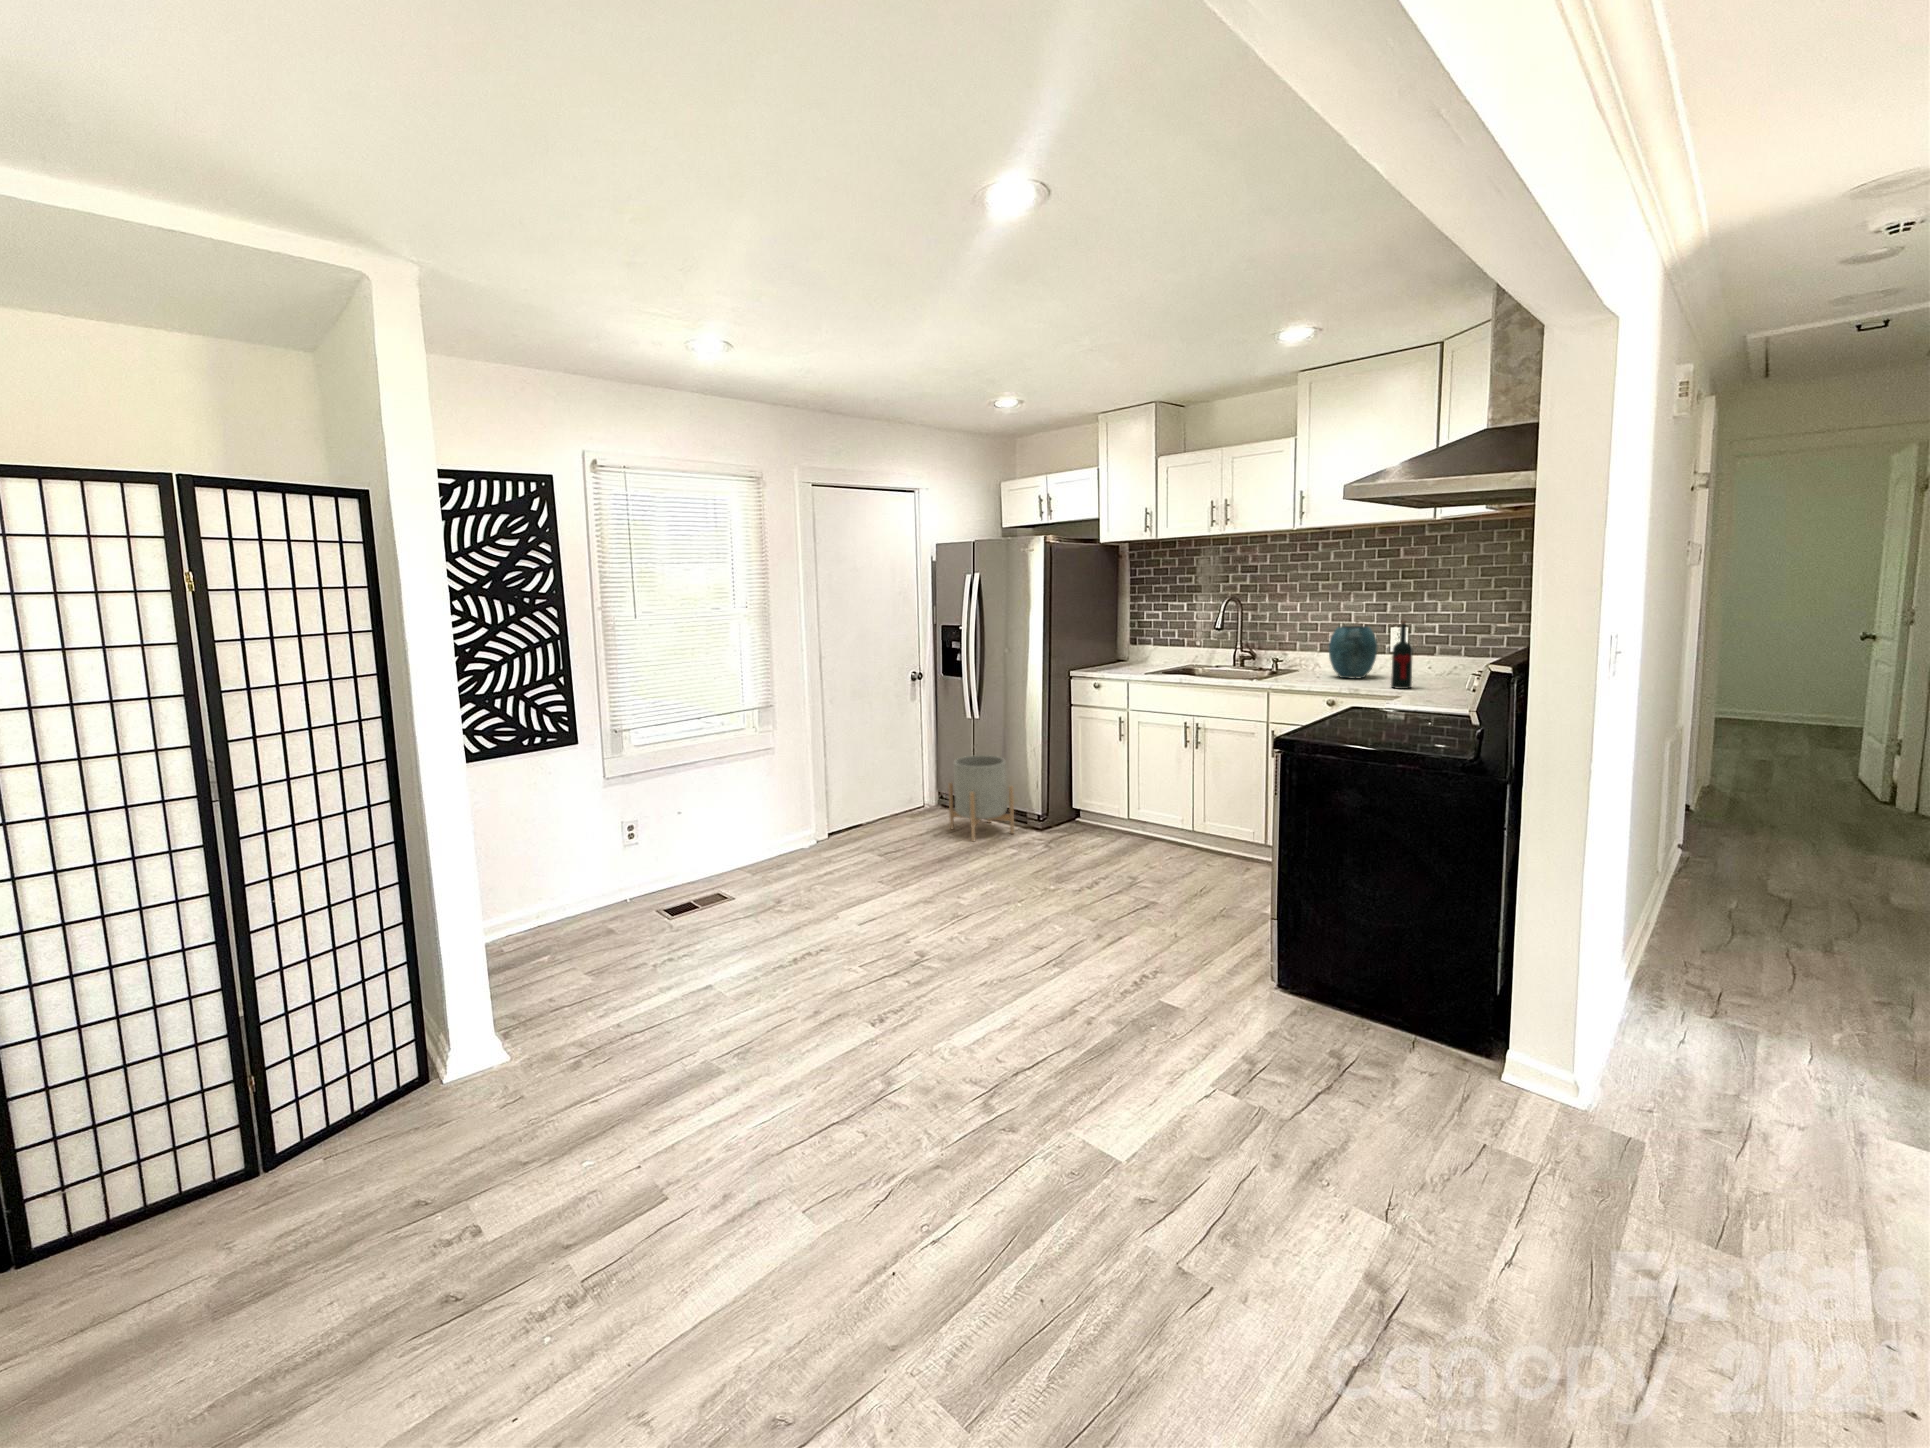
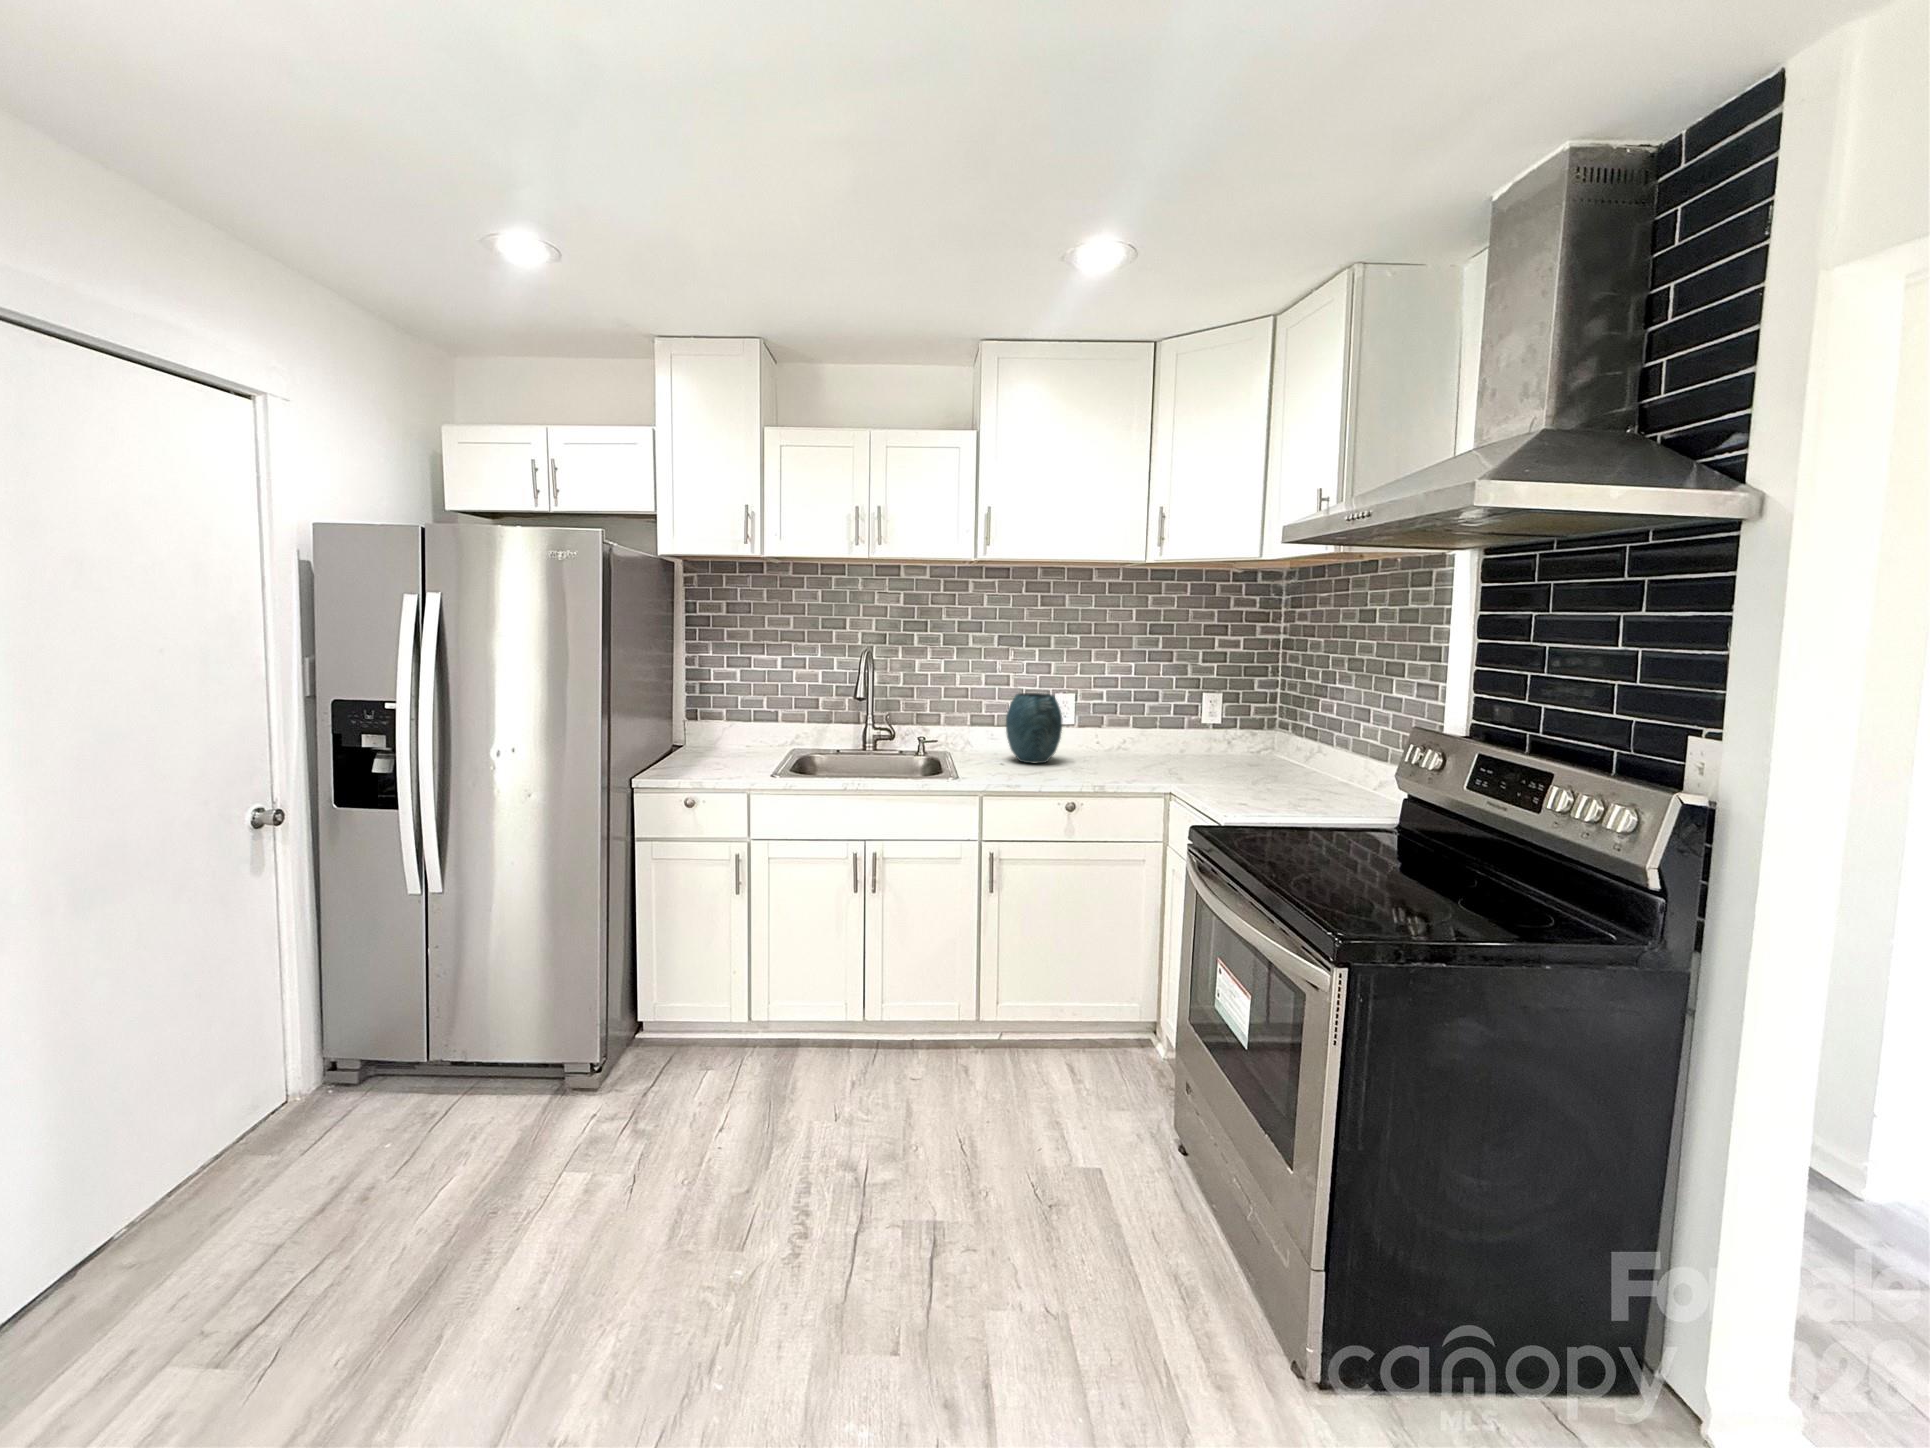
wine bottle: present [1391,621,1413,689] -> none [1115,689,1142,778]
planter: present [948,755,1014,841] -> none [385,965,547,1177]

